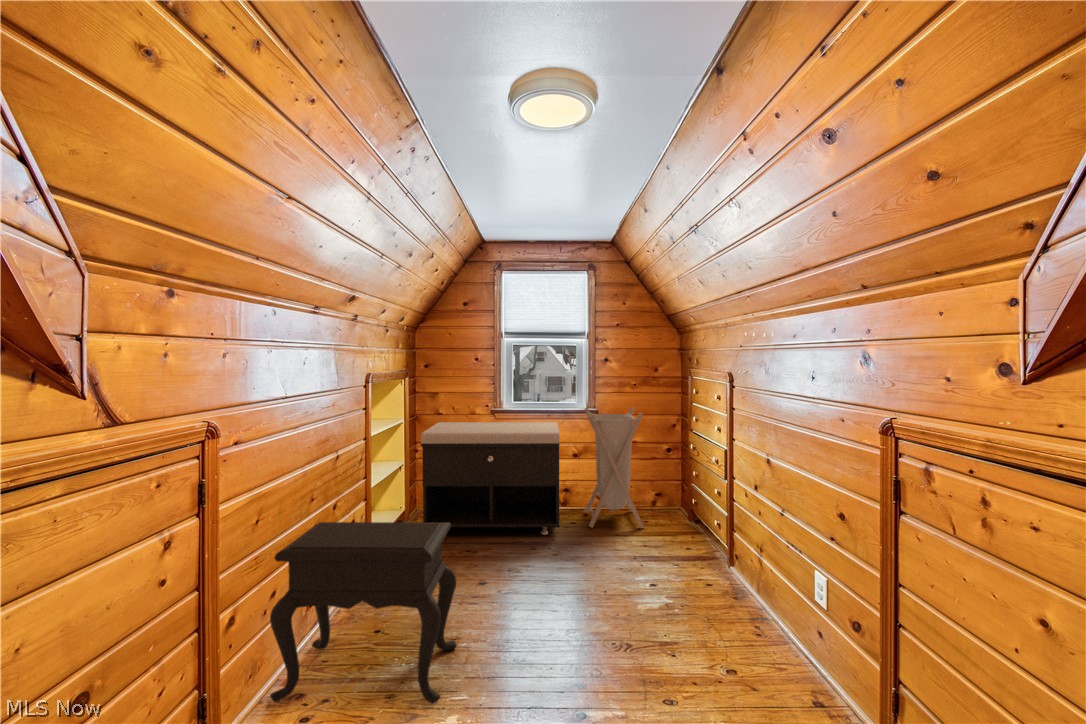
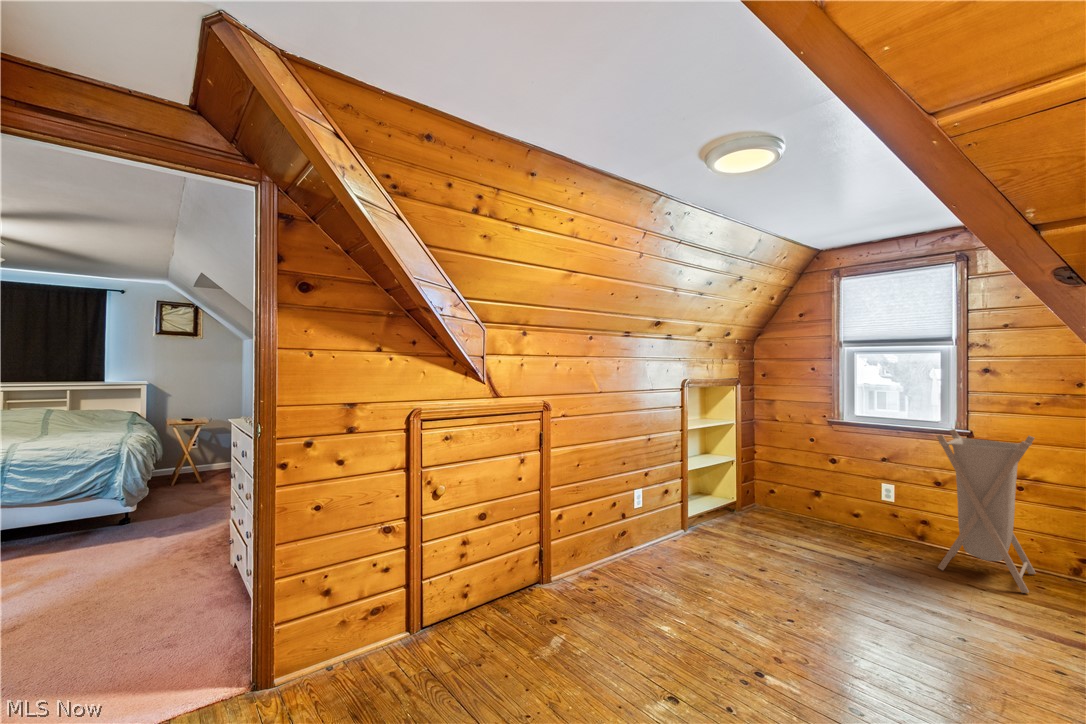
storage bench: present [421,422,559,535] -> none [740,427,910,559]
side table: present [270,522,457,704] -> none [581,477,704,617]

